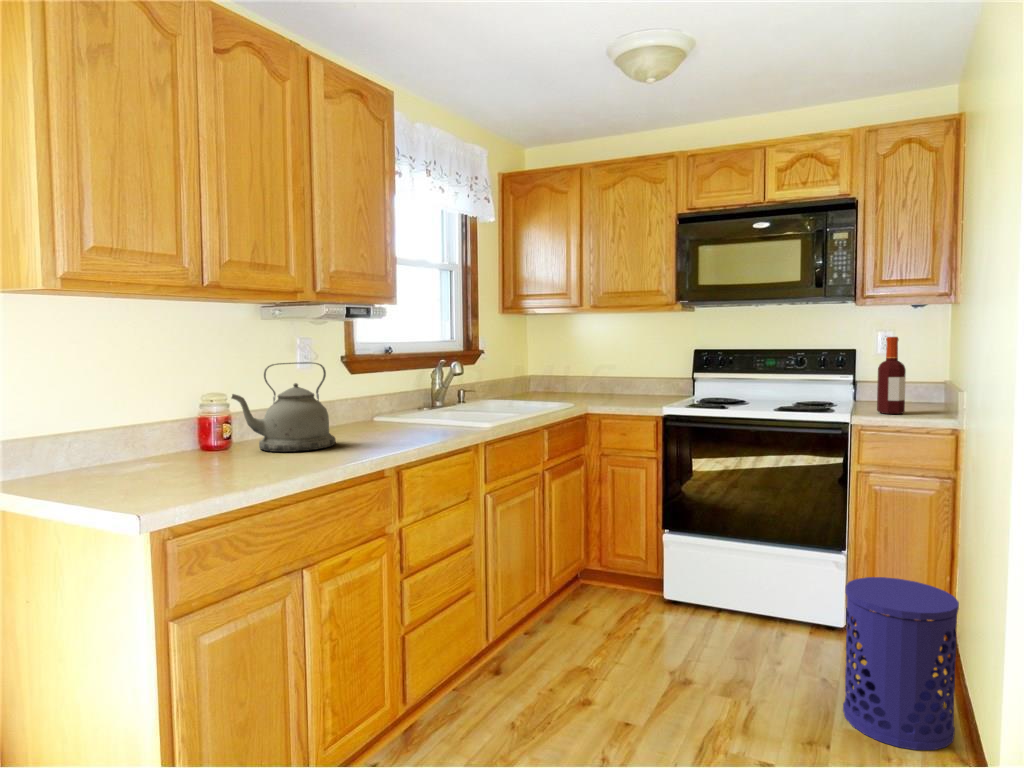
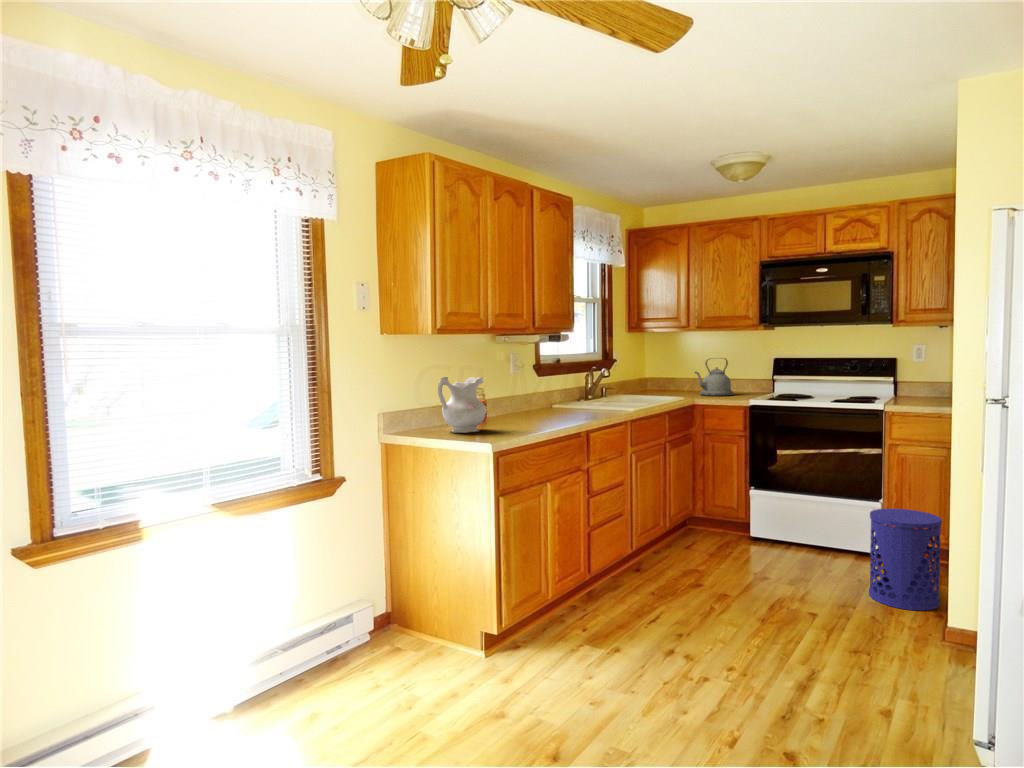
bottle: present [877,337,906,414] -> none [905,350,925,405]
kettle: present [231,362,336,452] -> present [695,359,733,396]
ceramic pitcher: none [77,374,188,483] -> present [438,377,486,433]

